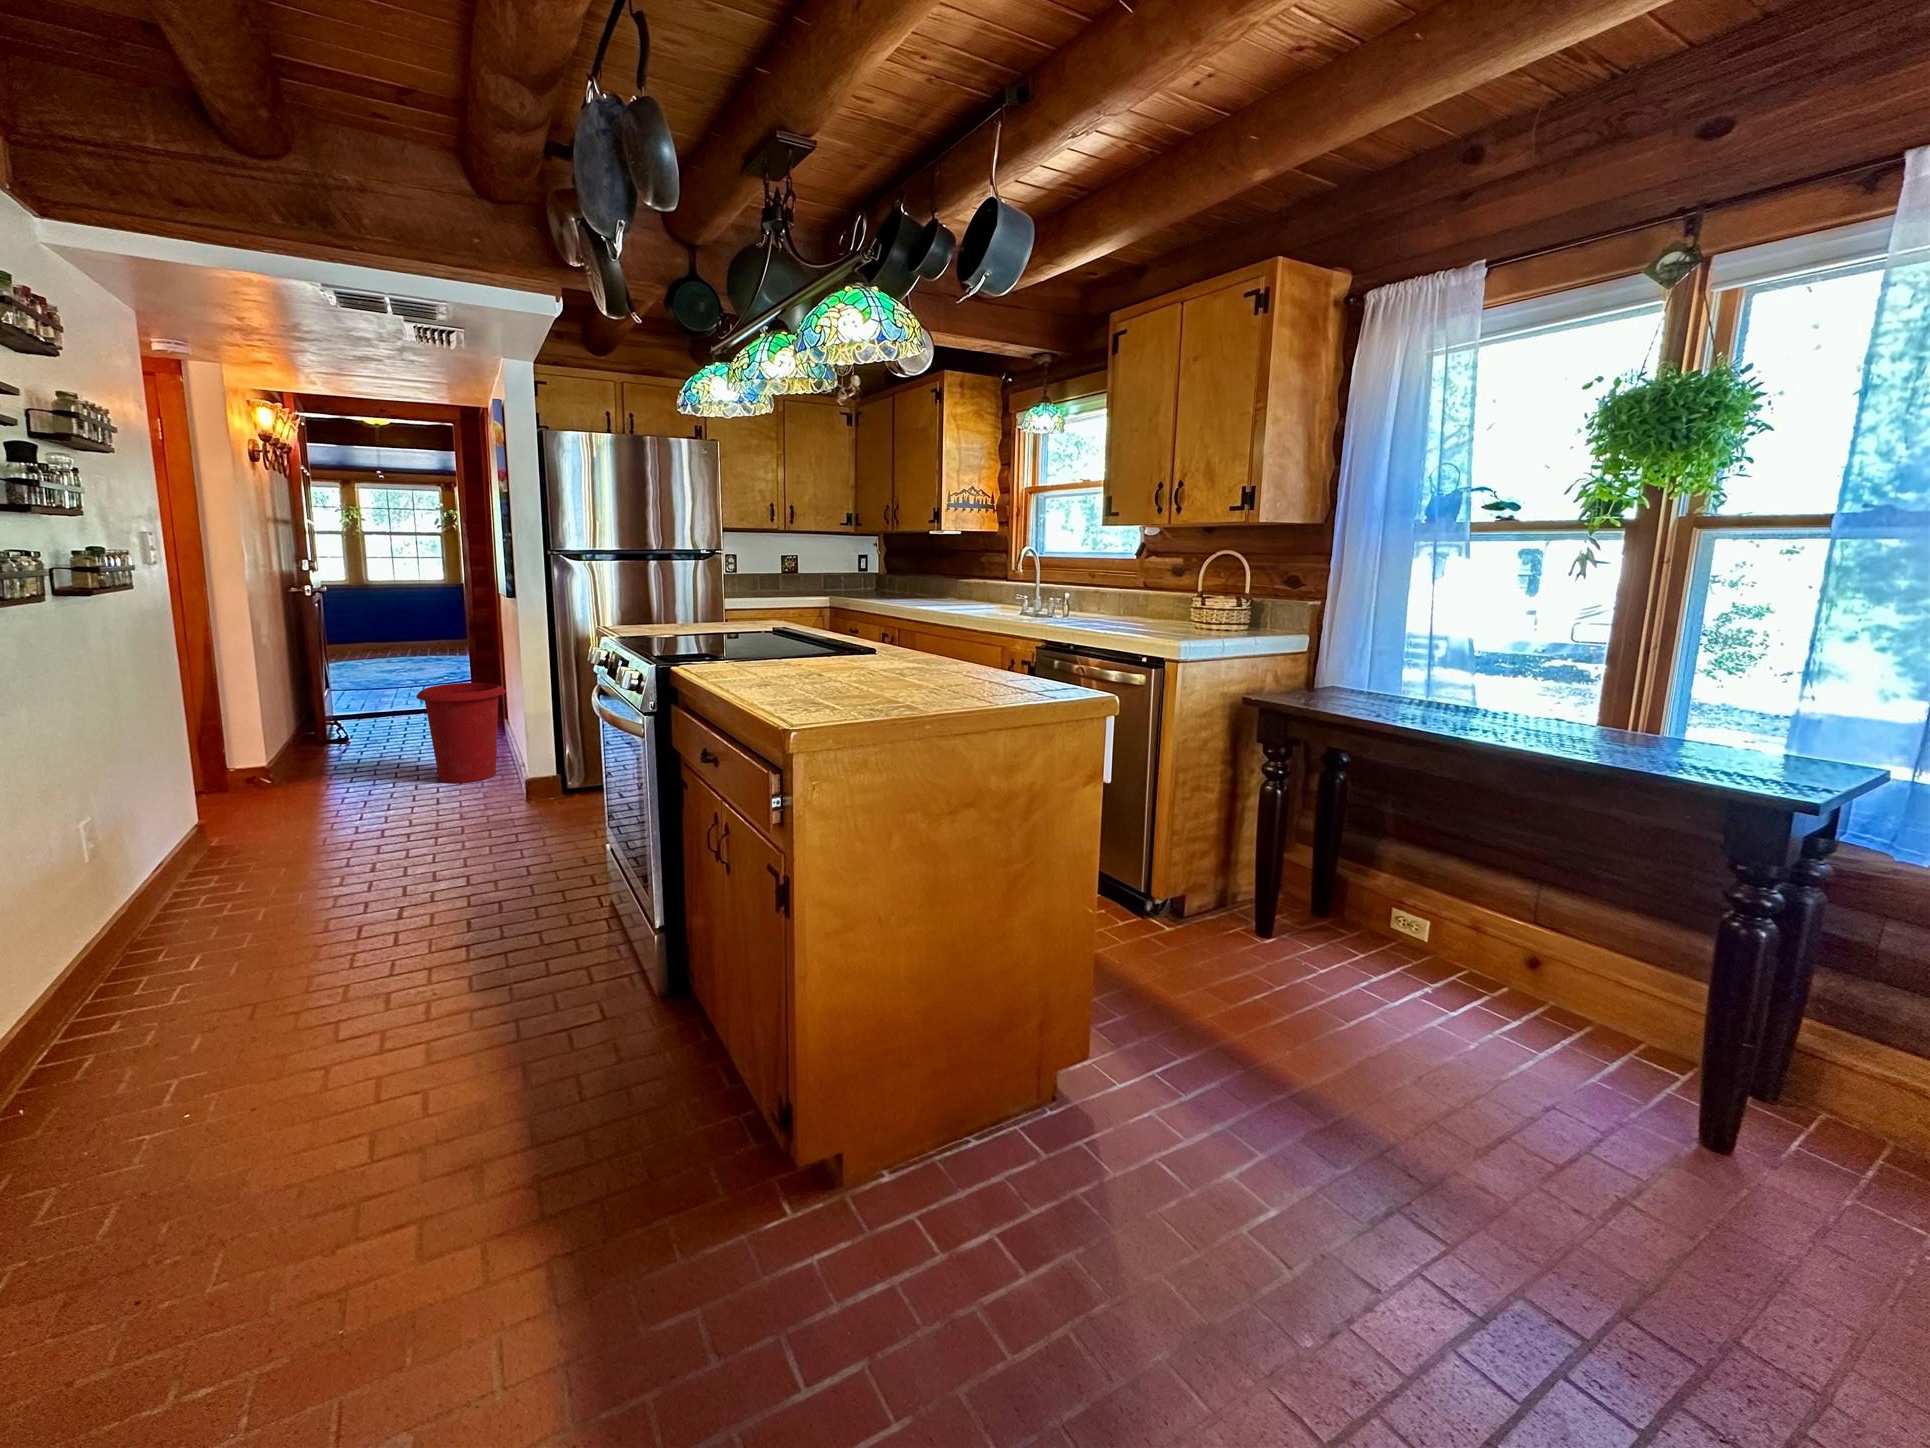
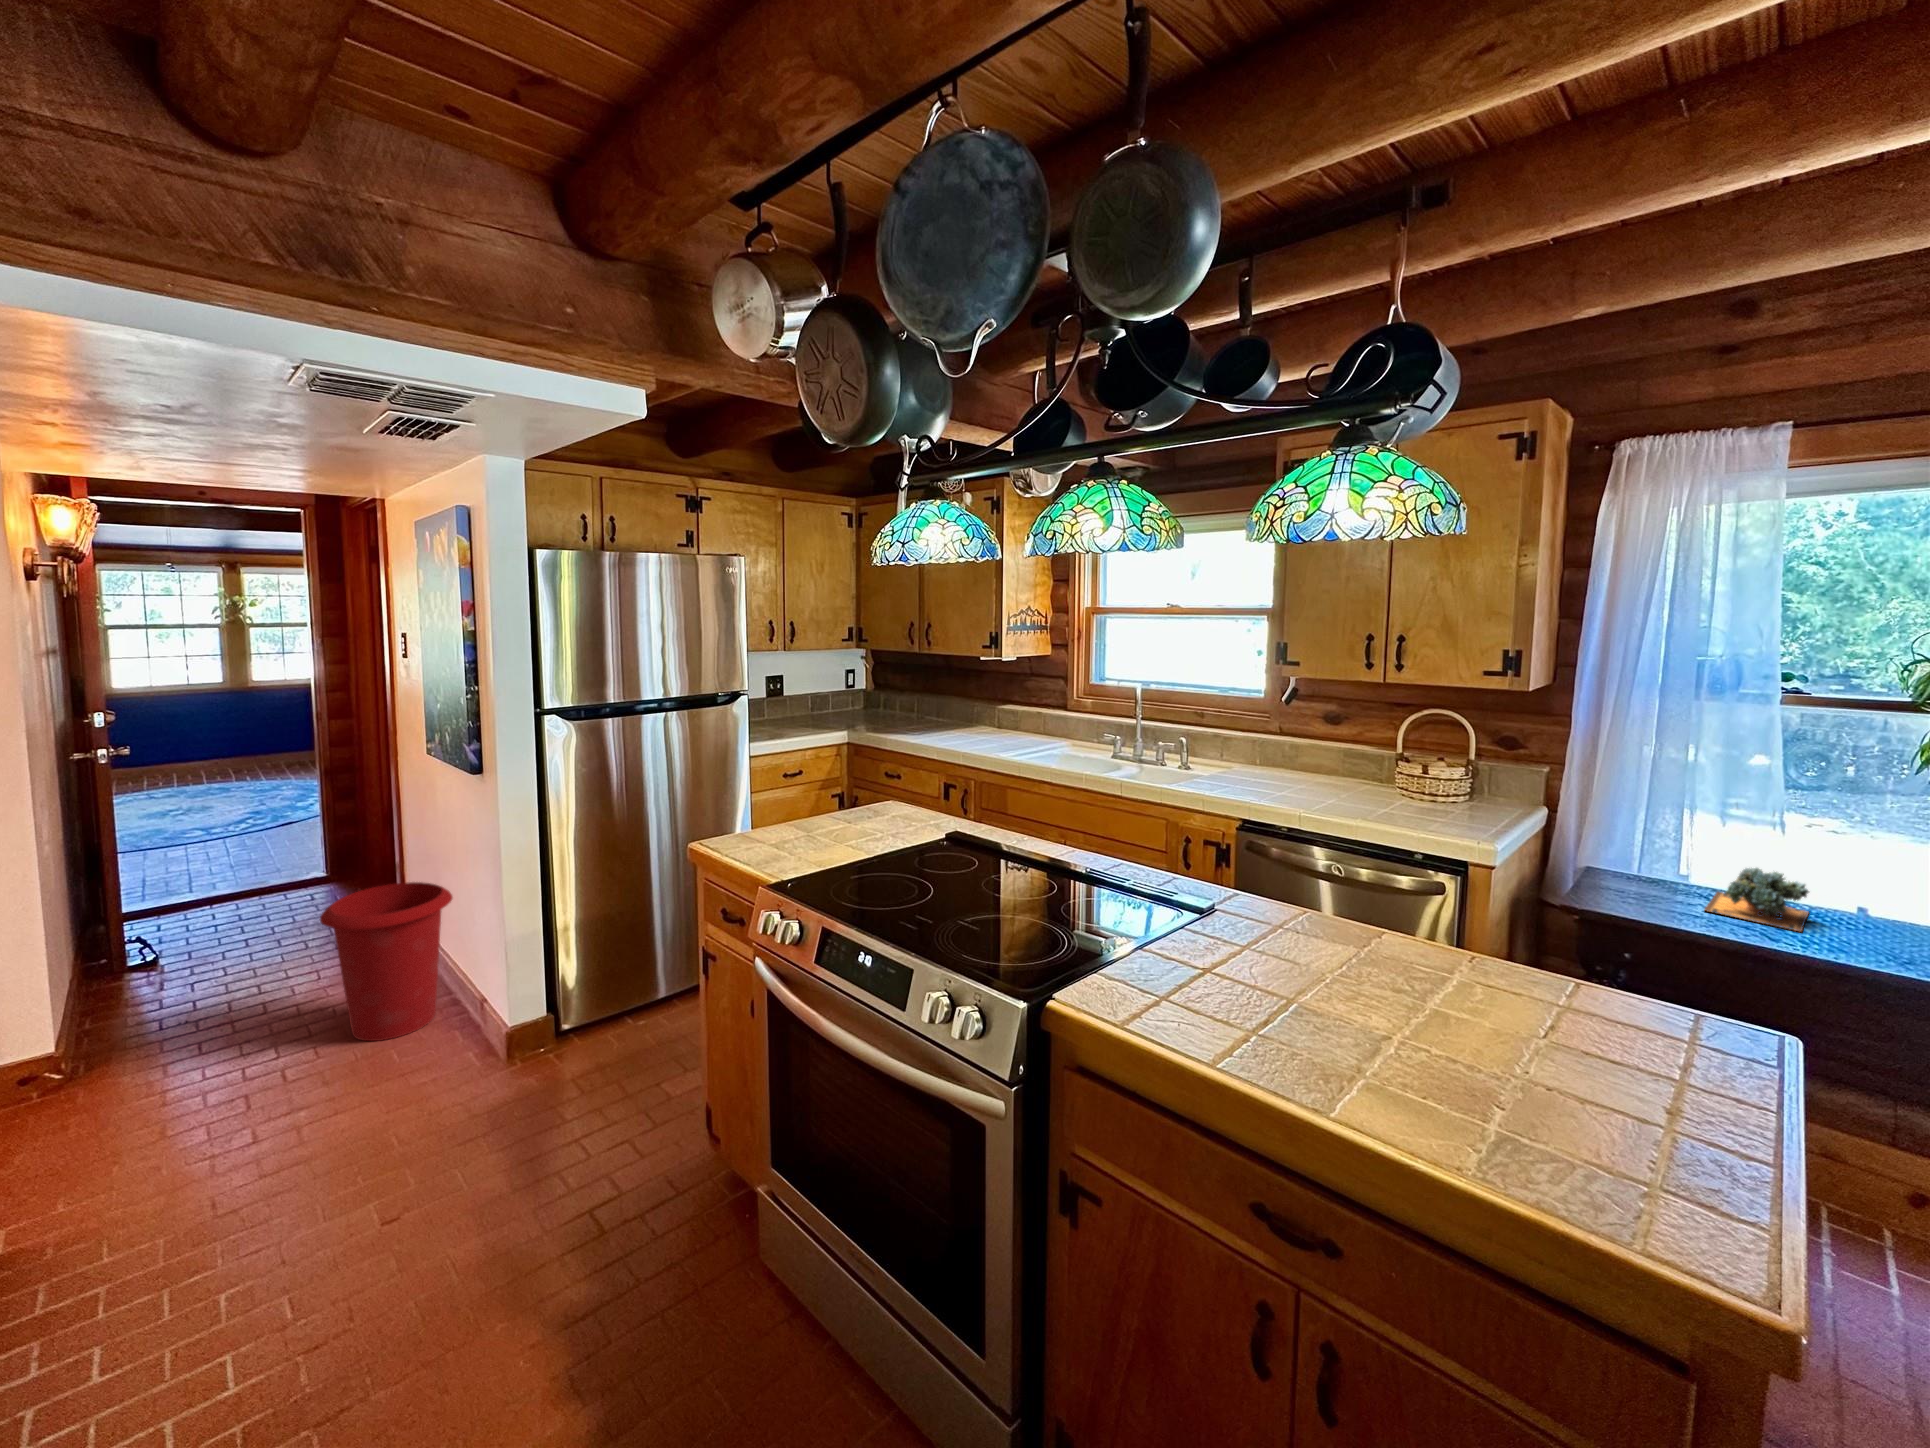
succulent plant: none [1365,670,1471,717] -> present [1705,868,1809,932]

